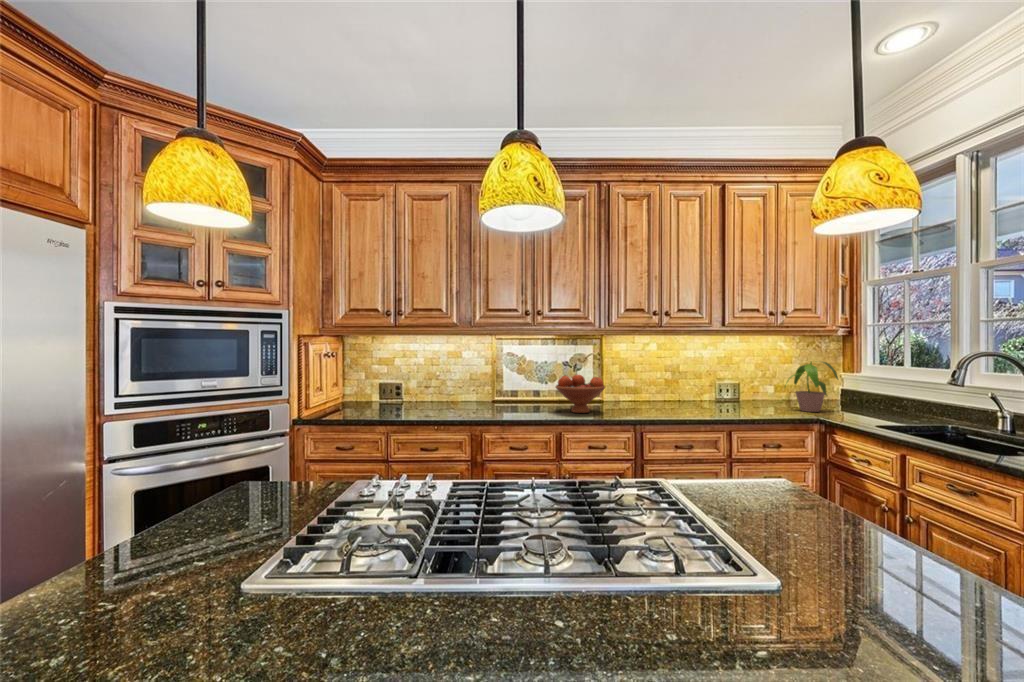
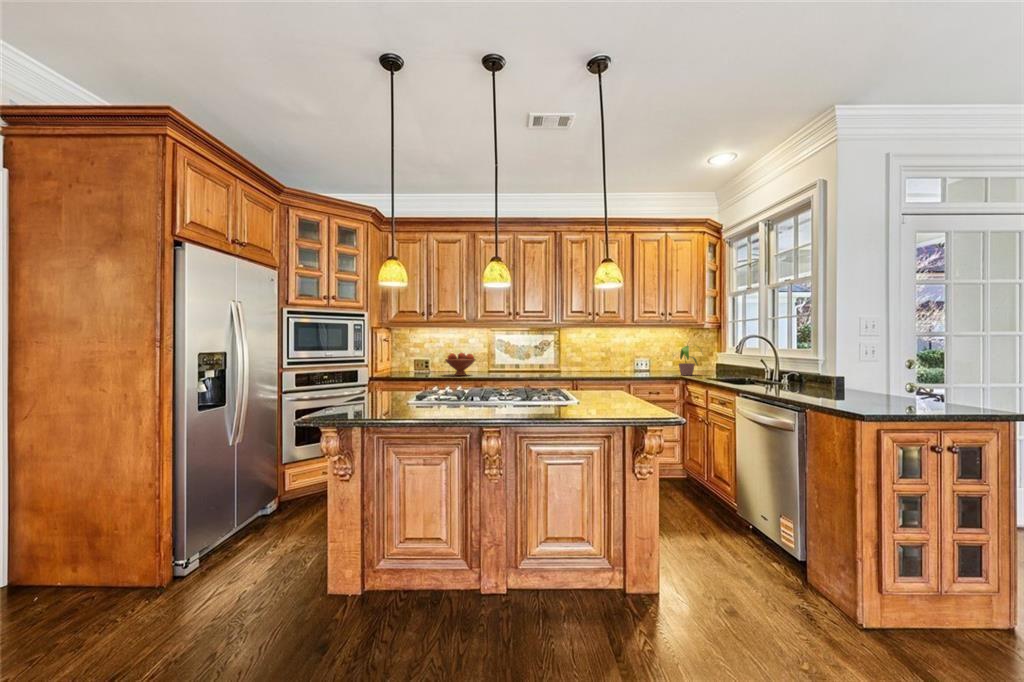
fruit bowl: present [556,375,605,413] -> present [445,353,476,376]

